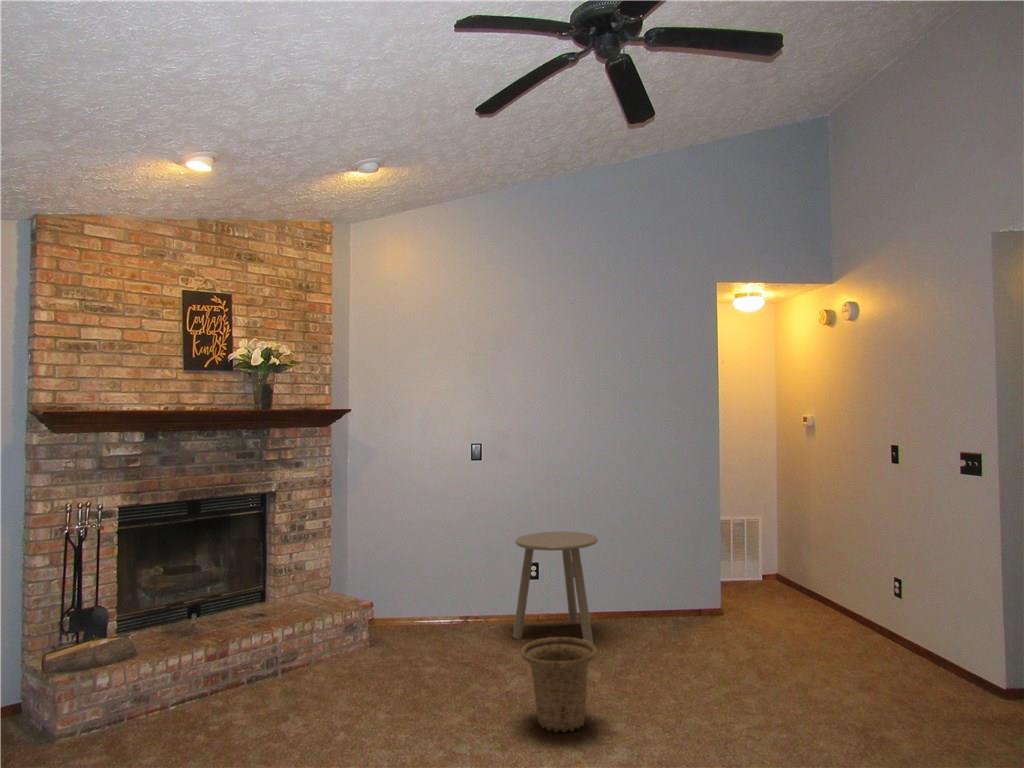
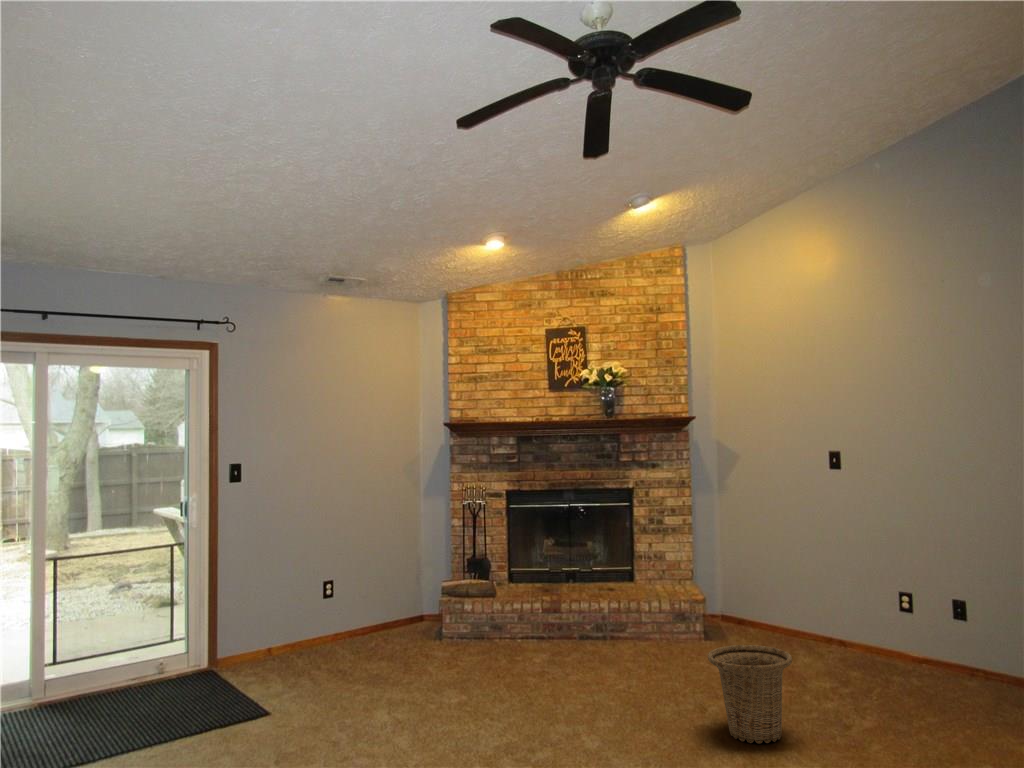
side table: present [513,532,598,643] -> none [843,552,957,691]

